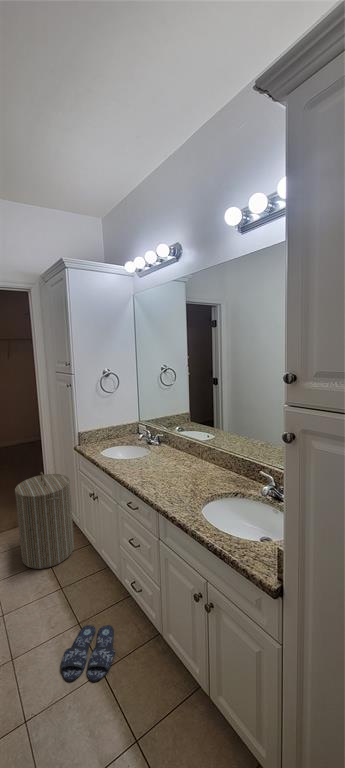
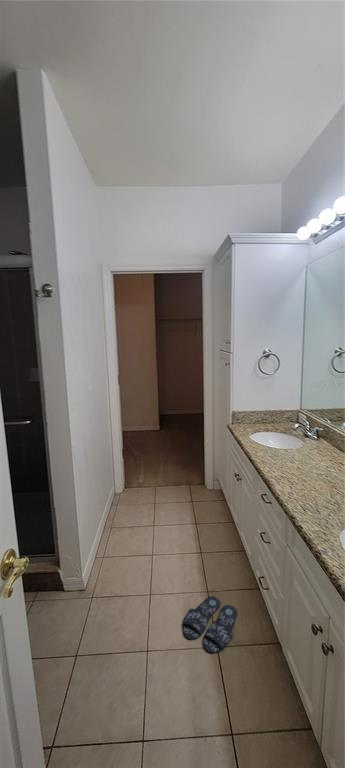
laundry hamper: present [15,472,74,569] -> none [174,442,222,530]

